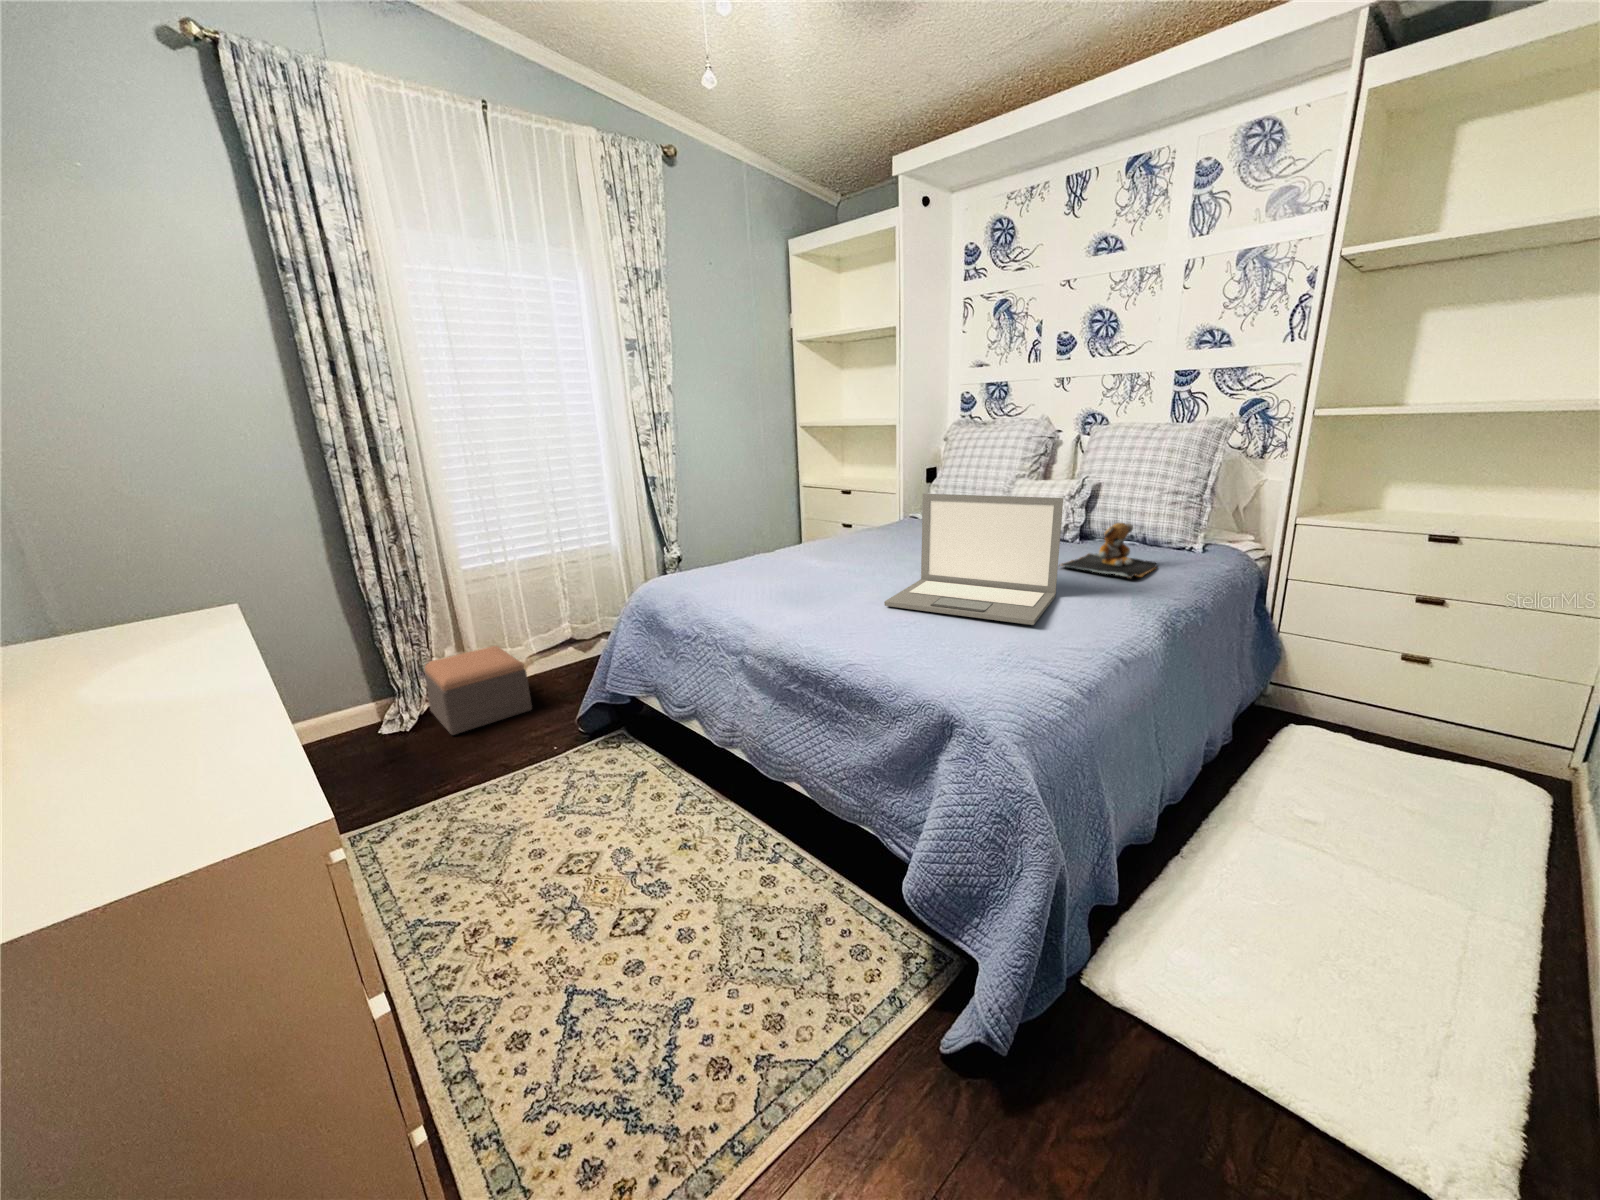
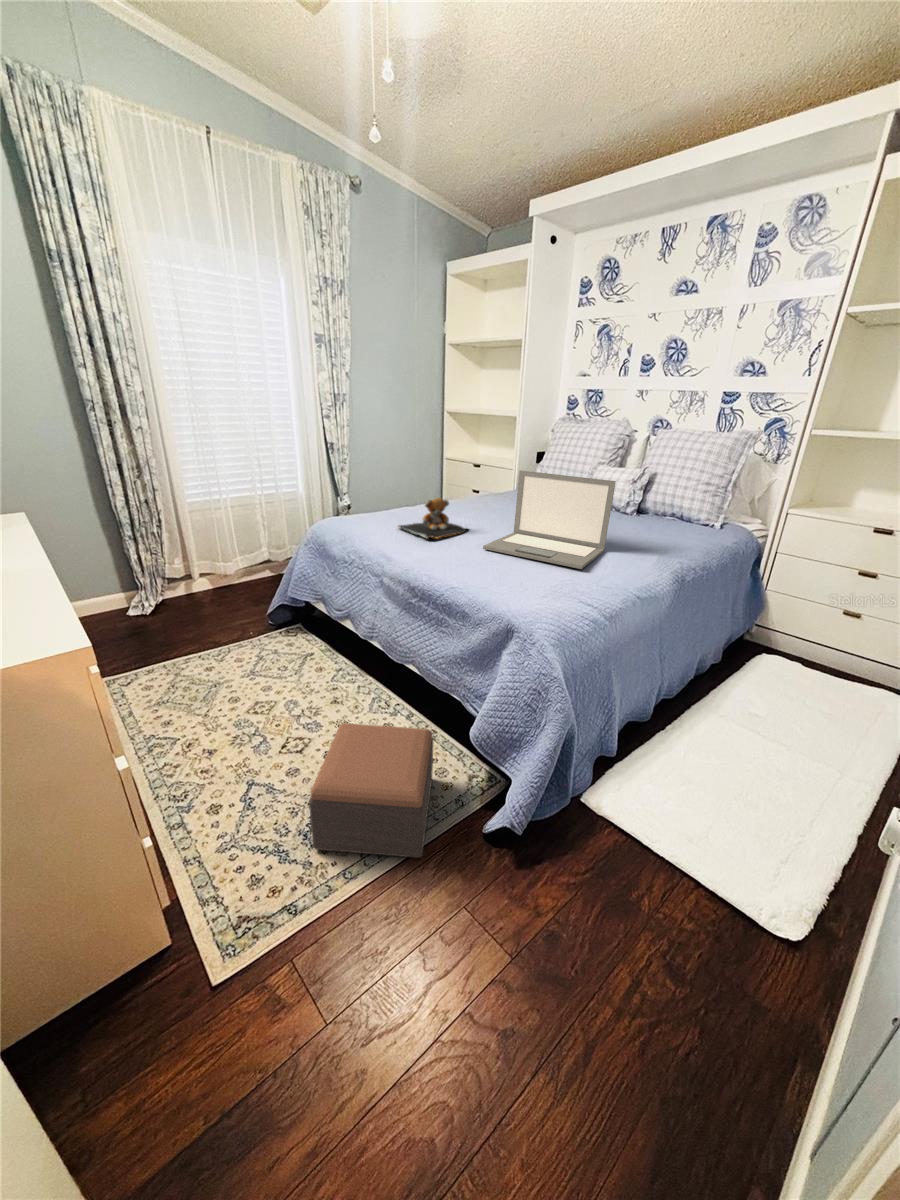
teddy bear: present [1061,523,1157,578] -> present [398,498,467,539]
footstool: present [425,646,532,735] -> present [309,723,433,858]

